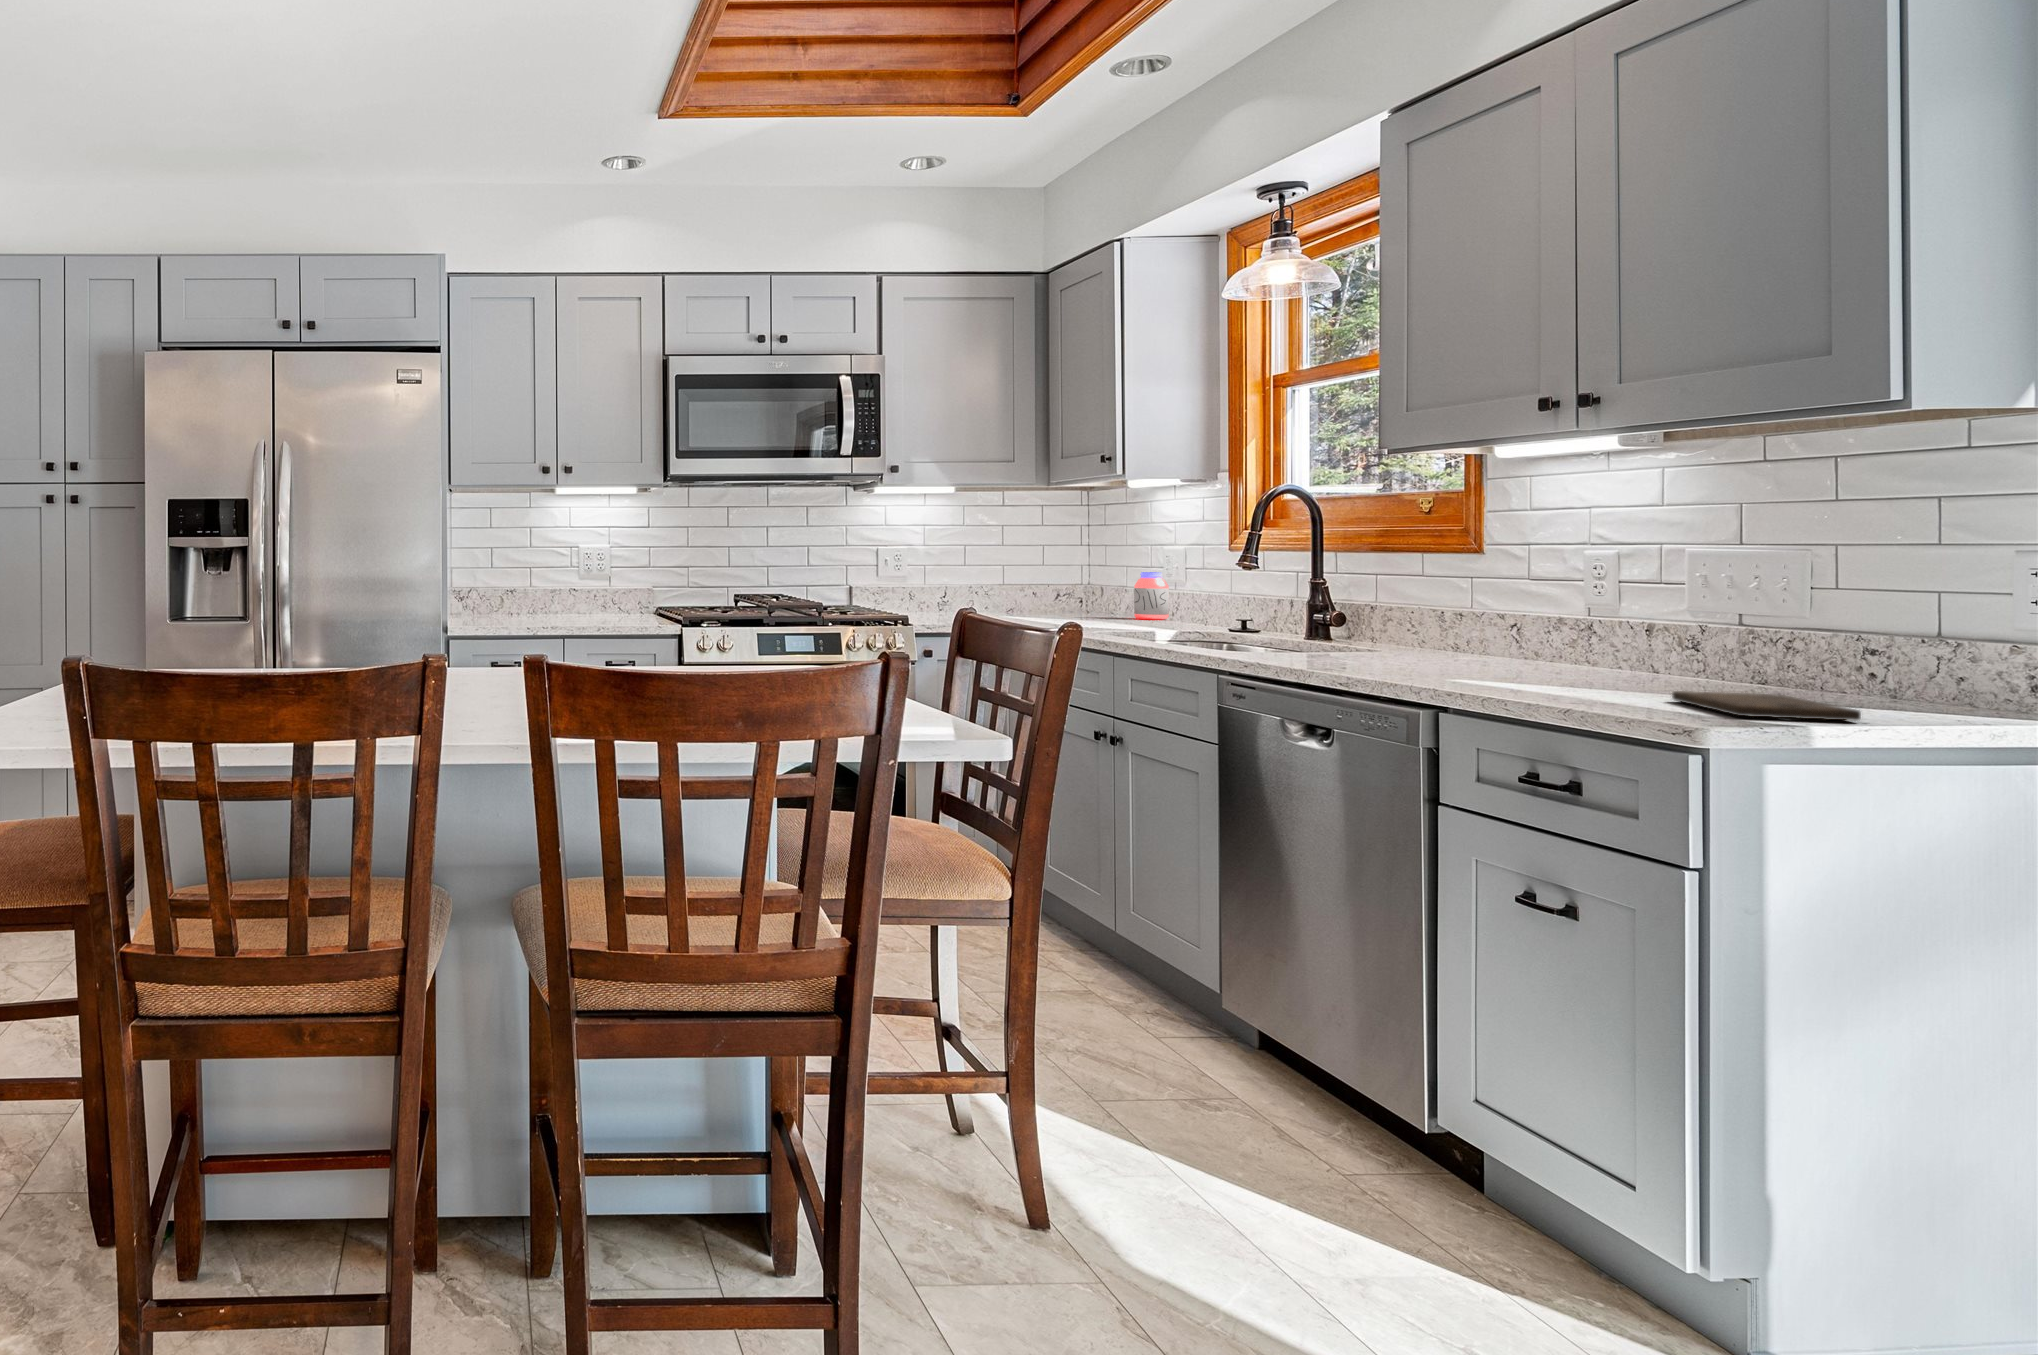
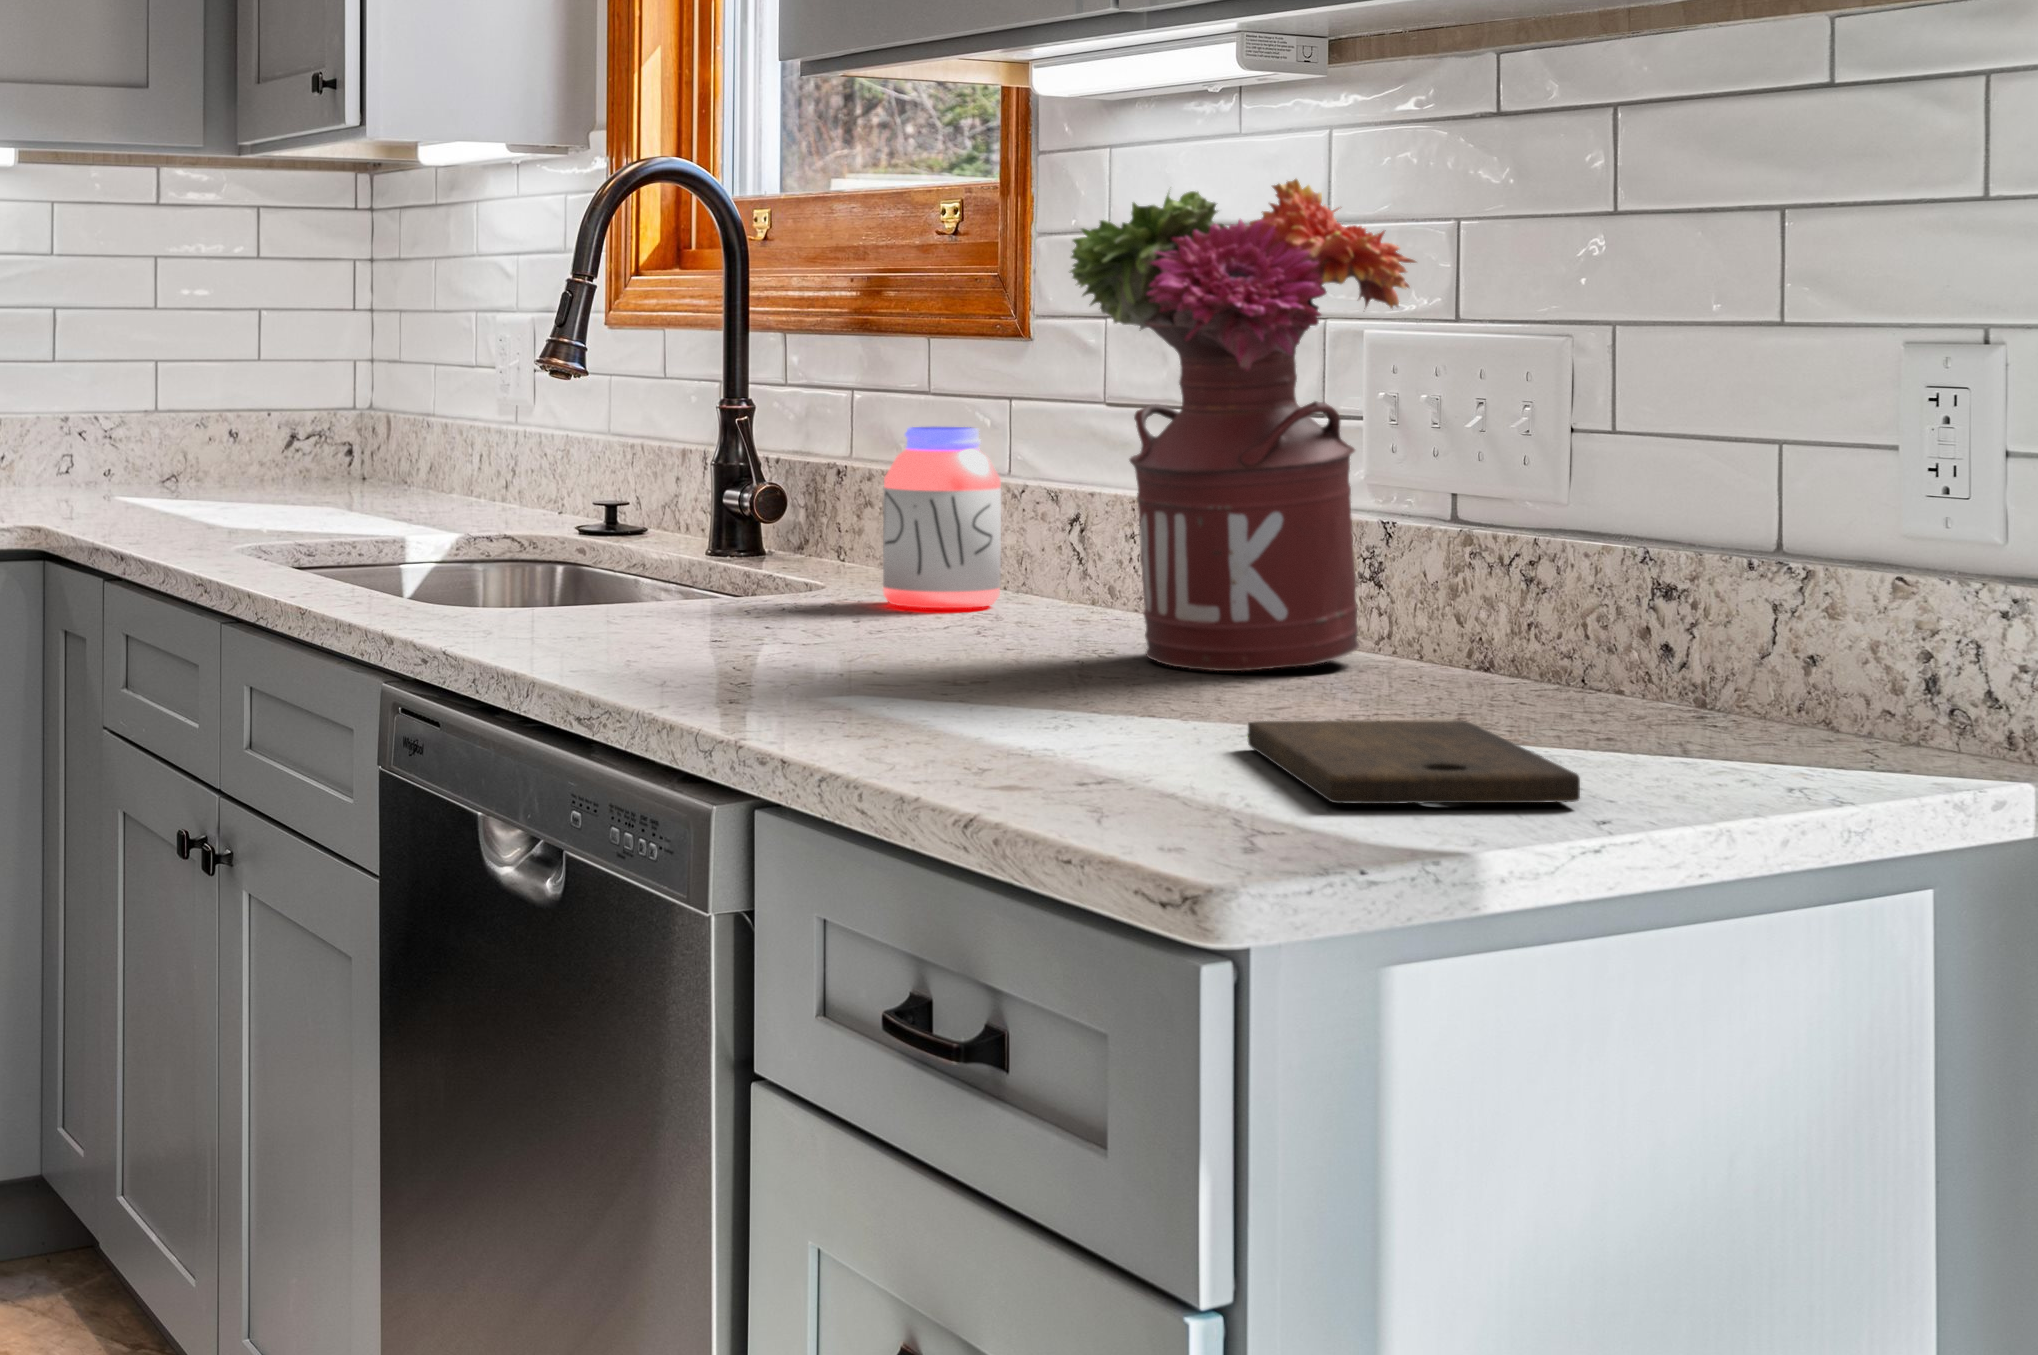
flower arrangement: none [1539,487,1721,680] -> present [1070,179,1416,671]
jar: present [1134,572,1169,619] -> present [883,427,1001,608]

